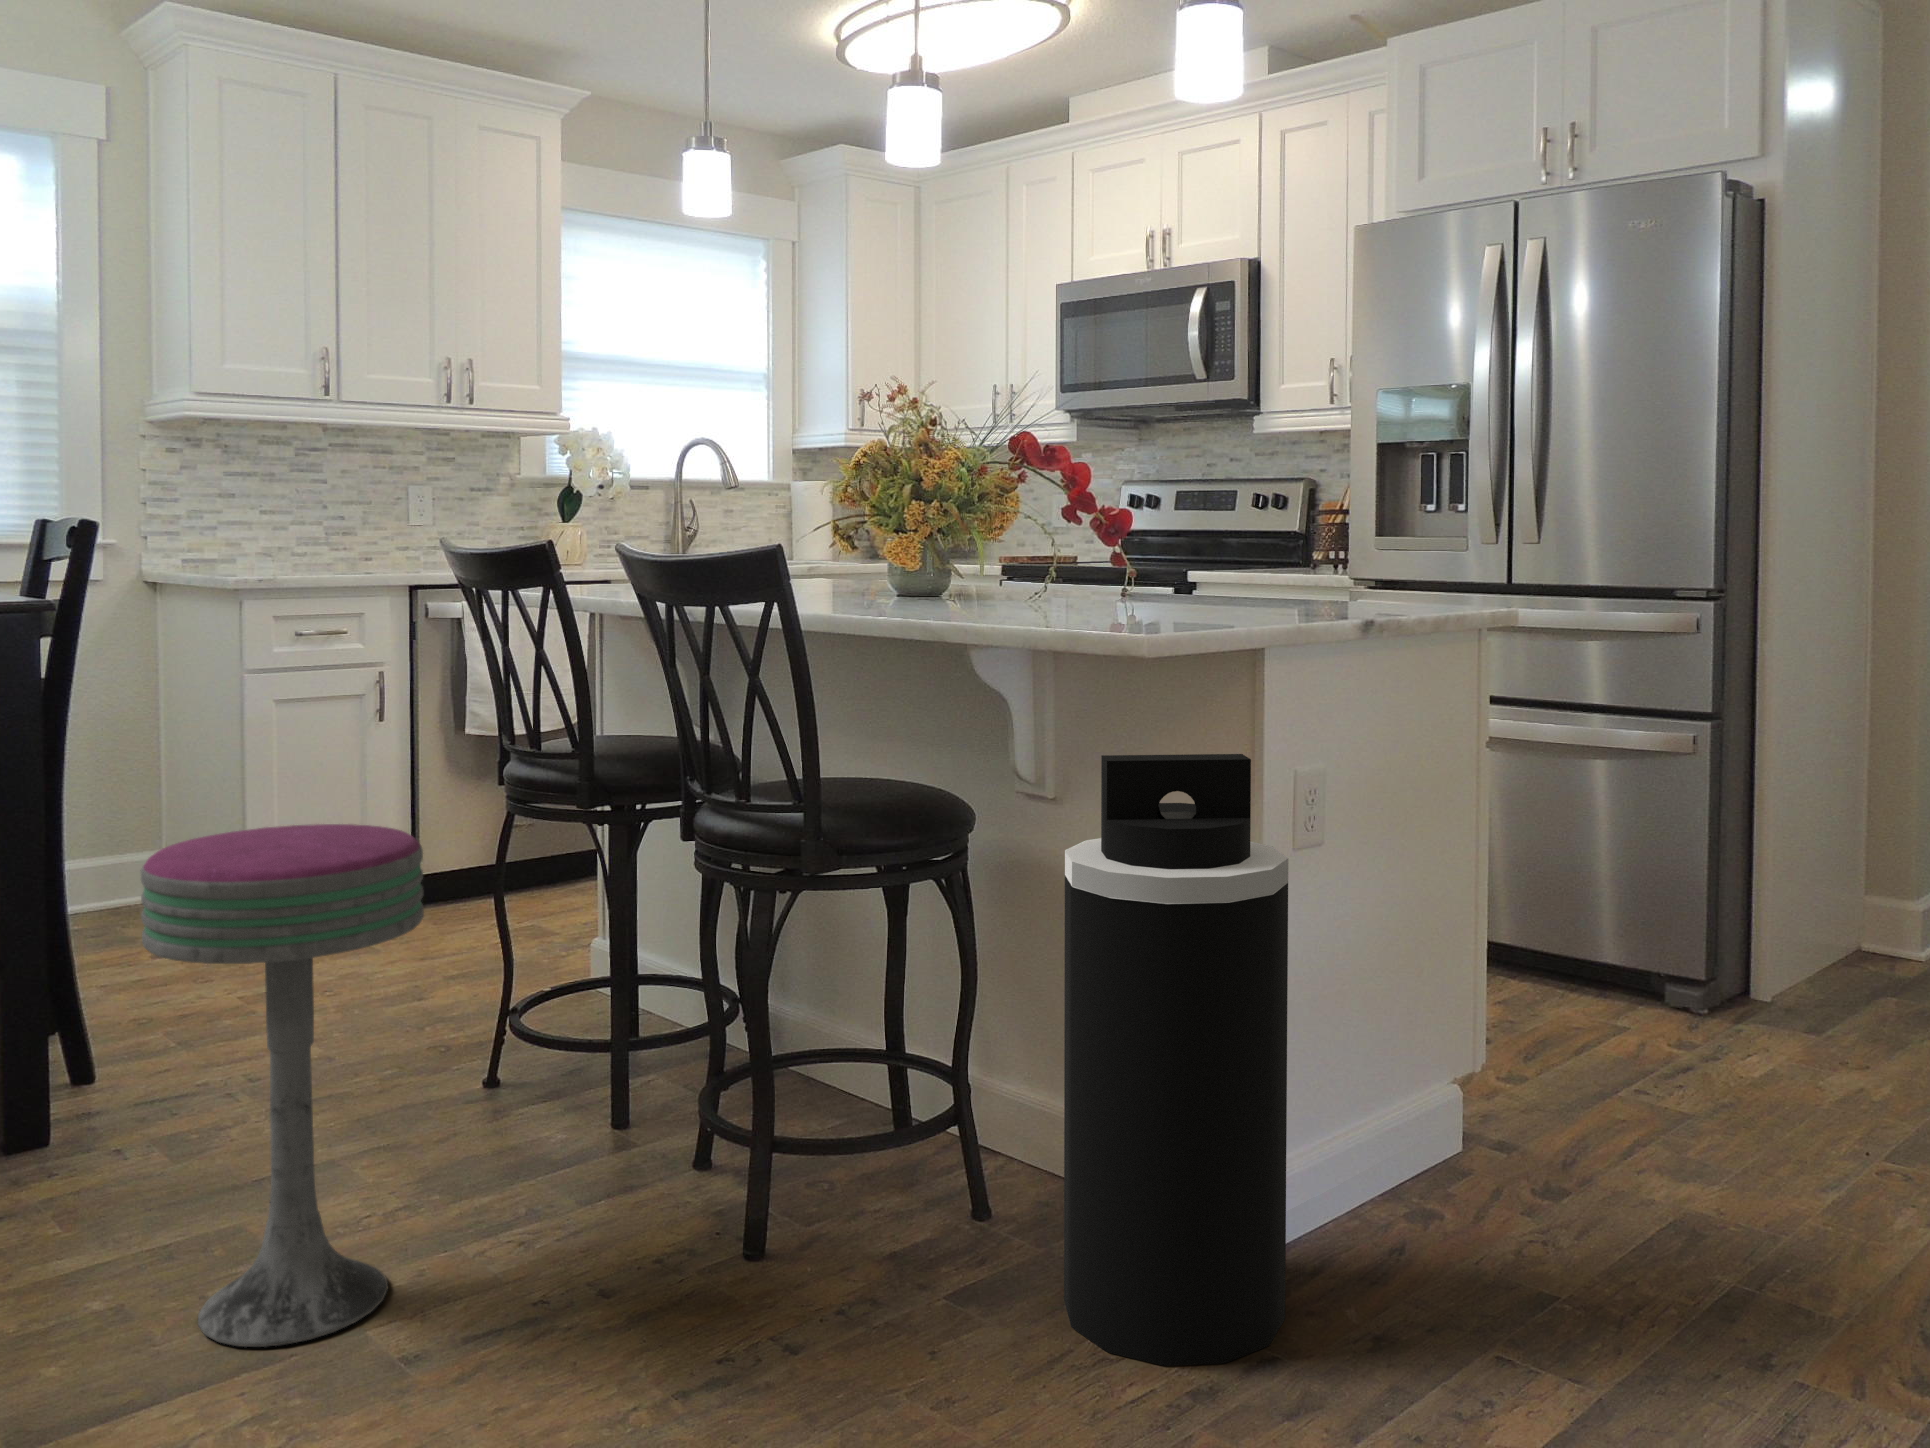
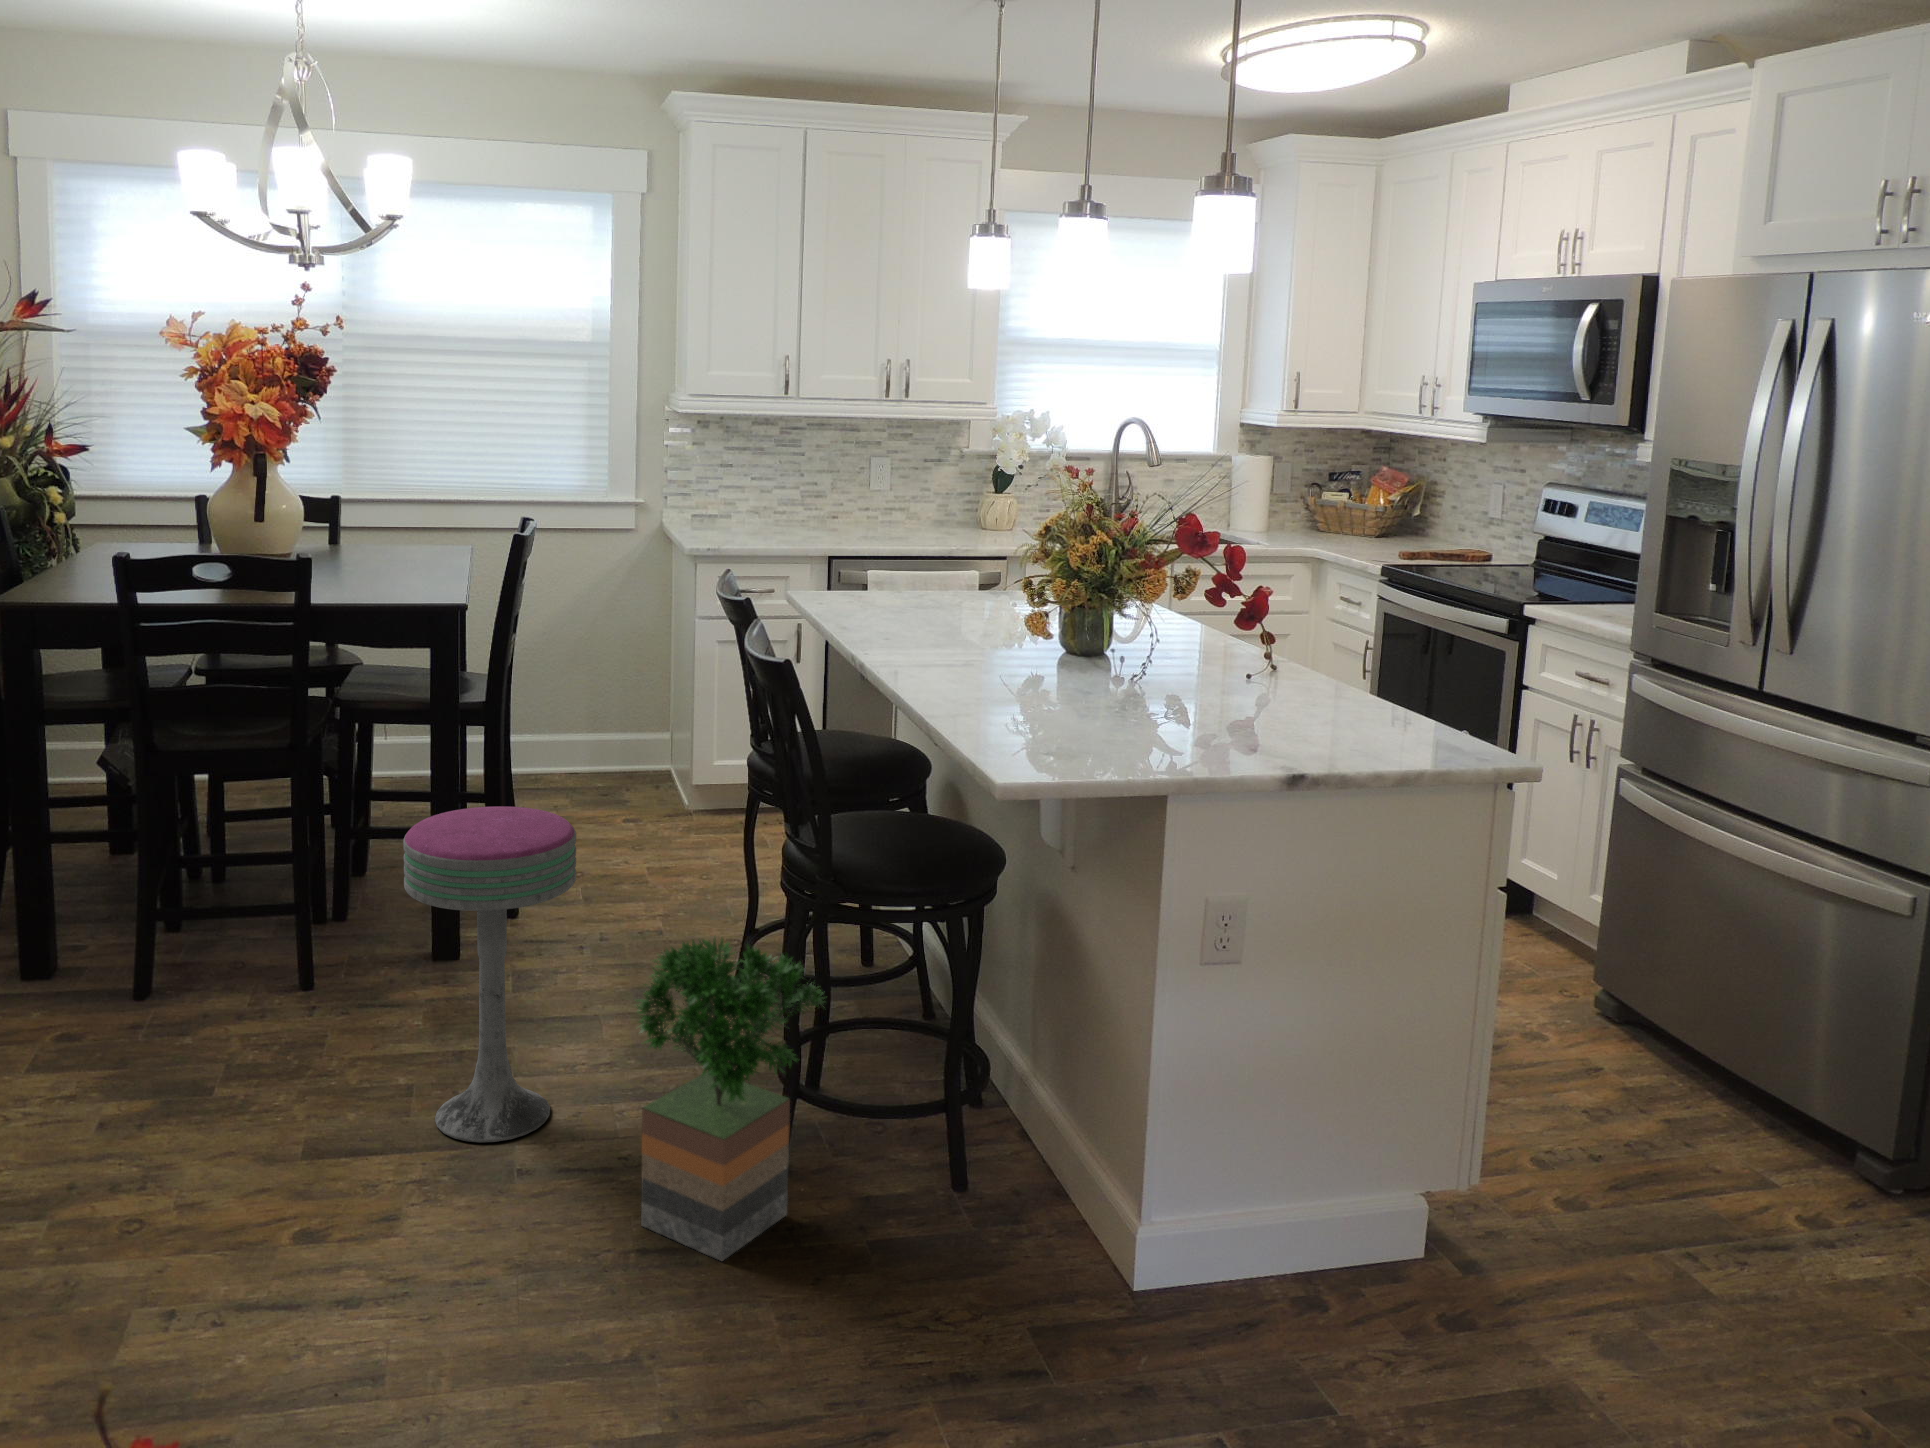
trash can: present [1064,754,1288,1366] -> none [909,878,1100,1366]
potted tree: none [622,919,897,1364] -> present [637,938,824,1261]

